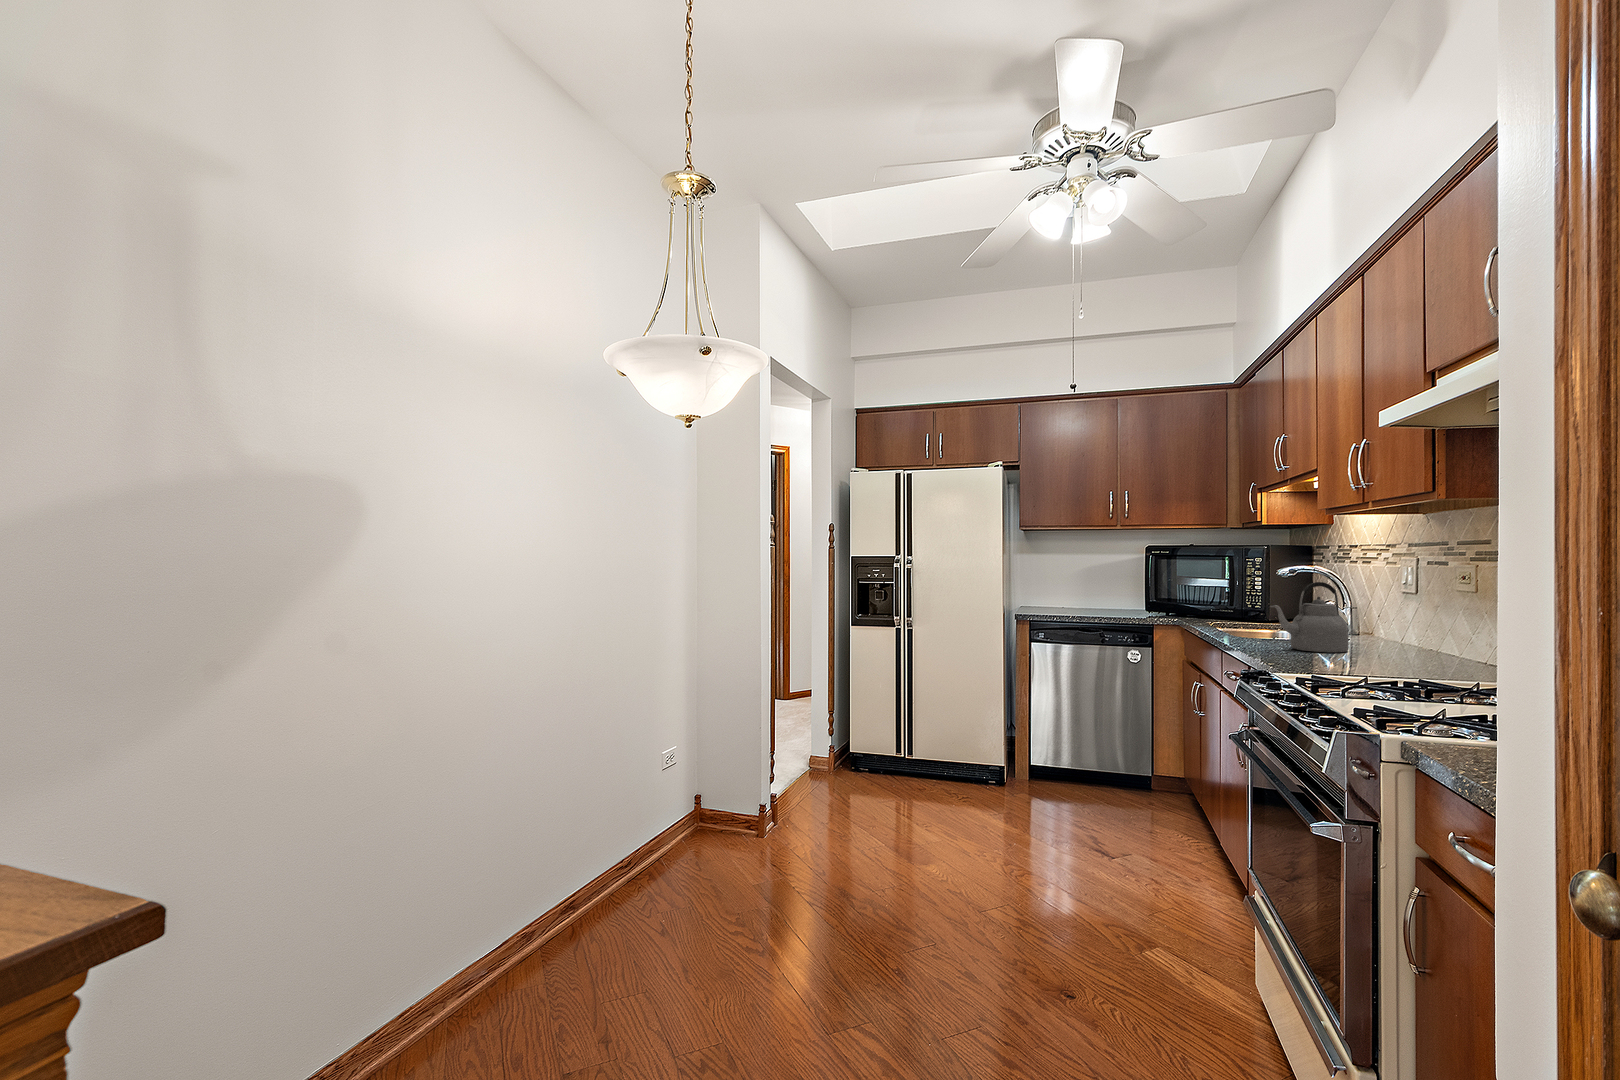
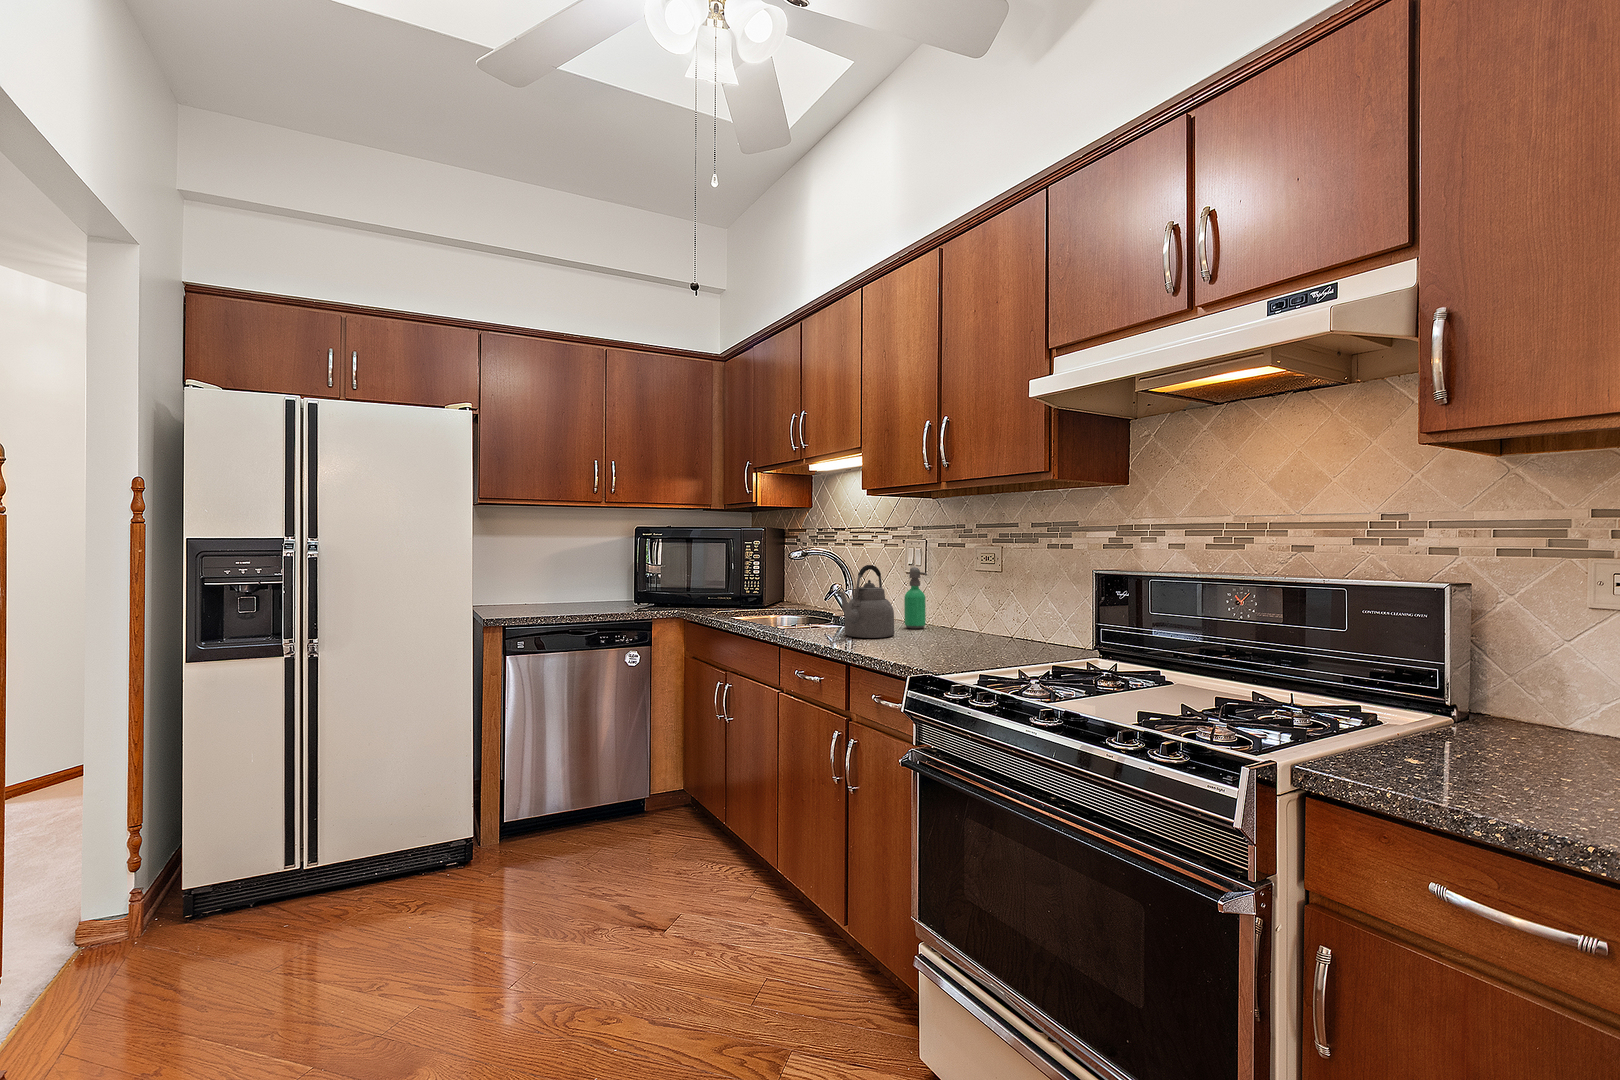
soap dispenser: none [1379,587,1407,651] -> present [904,567,927,629]

